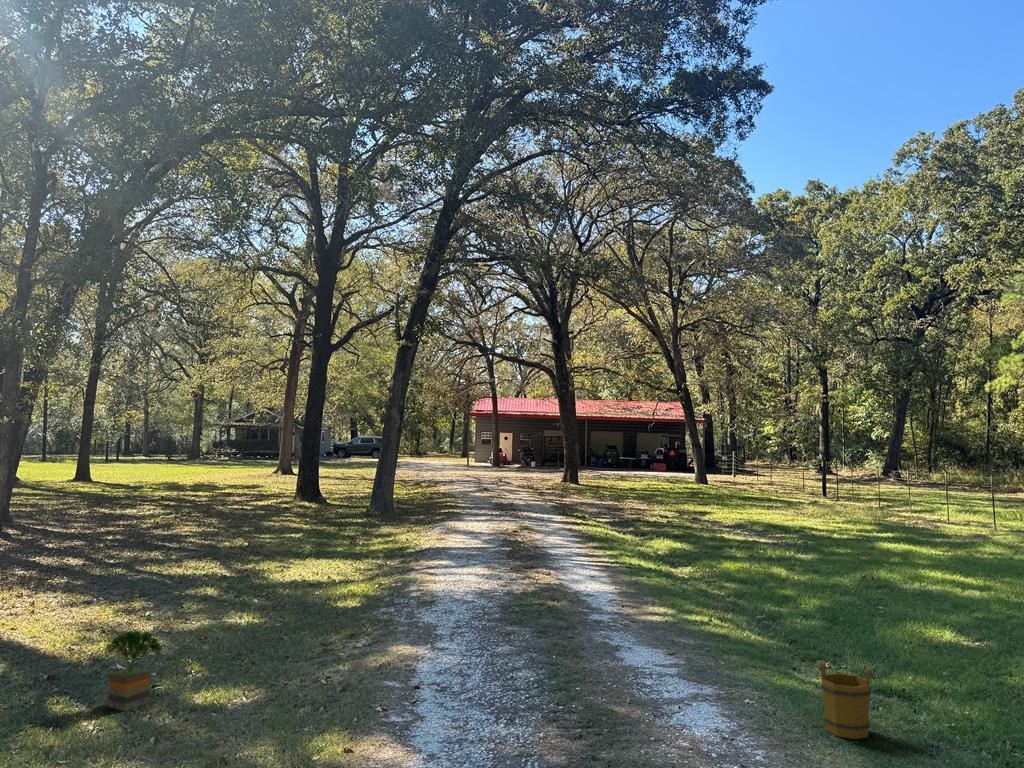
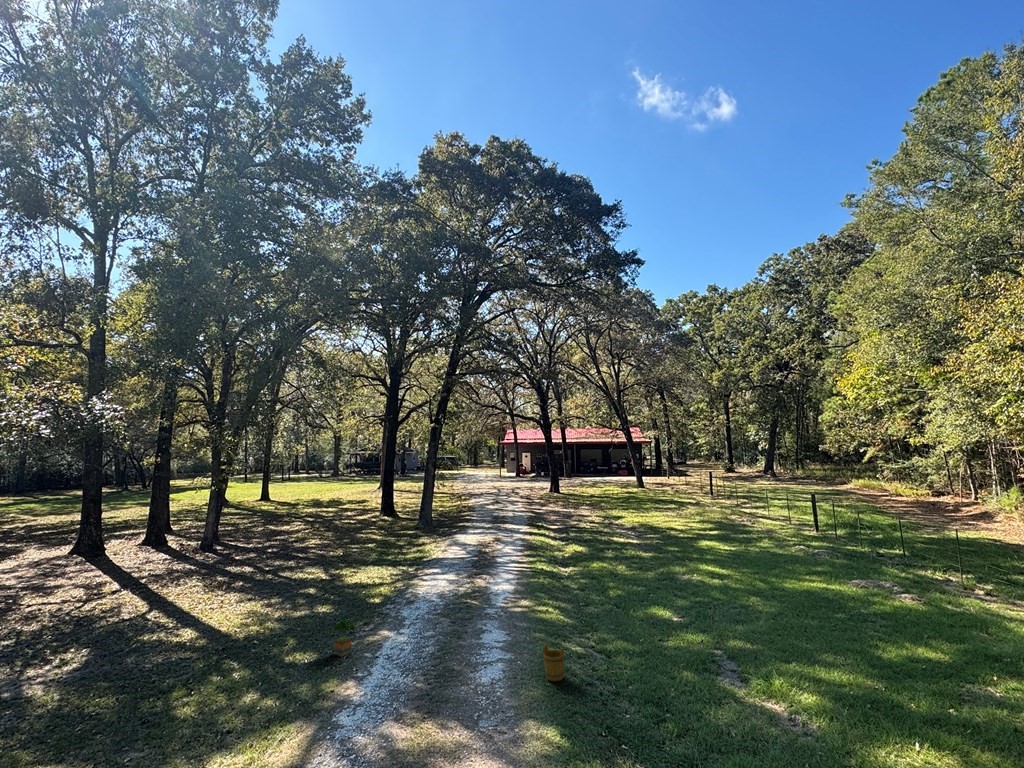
potted tree: present [104,630,163,711] -> present [332,620,356,656]

